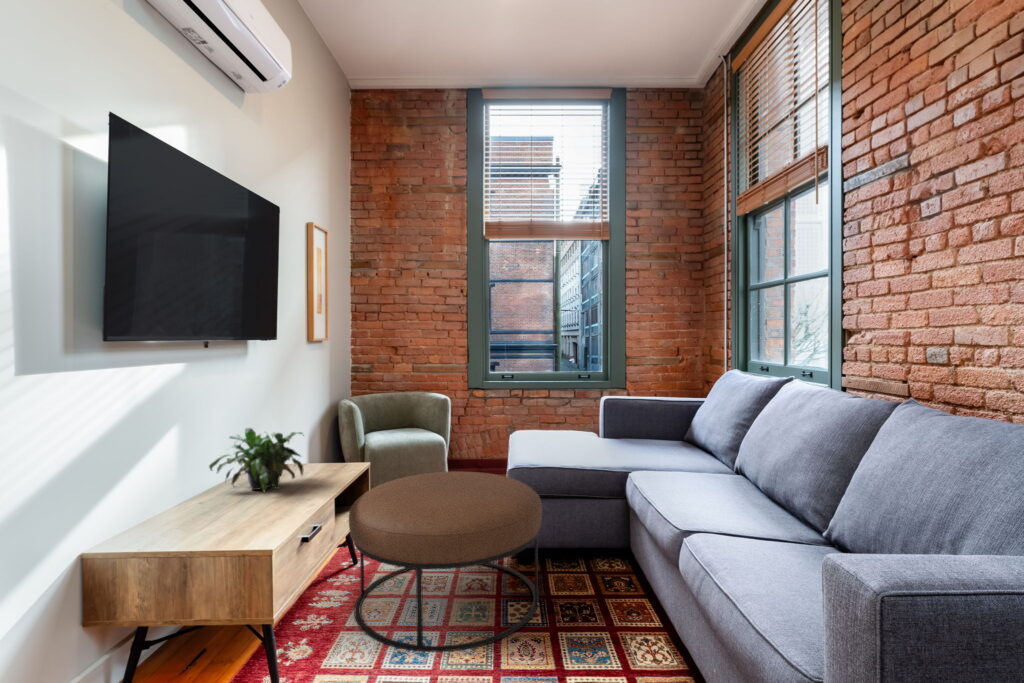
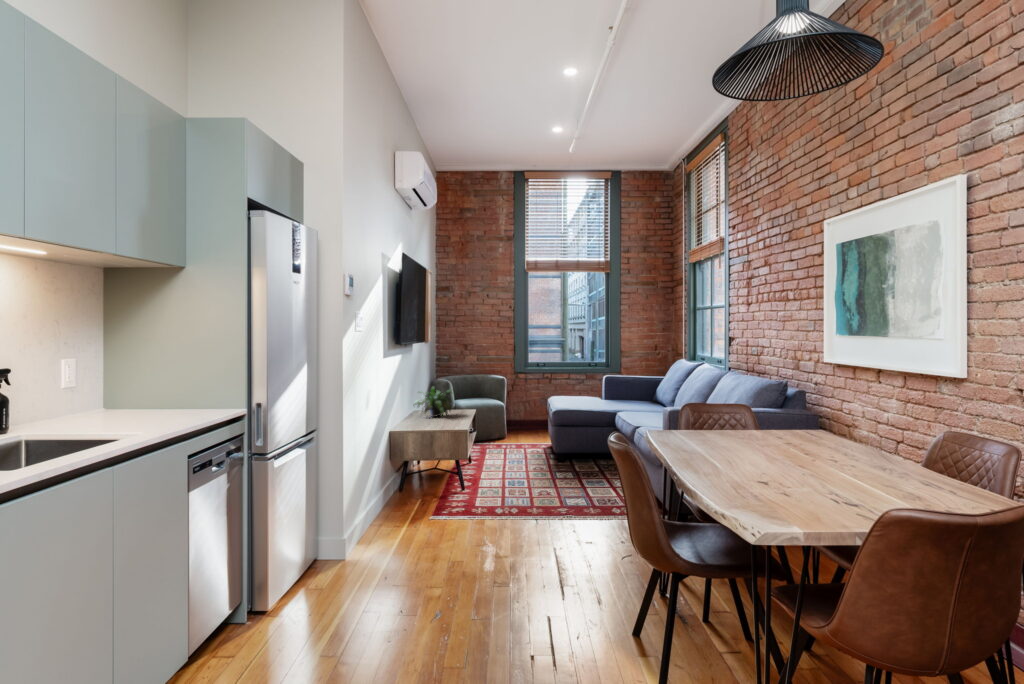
ottoman: present [349,471,542,651] -> none [479,413,572,483]

